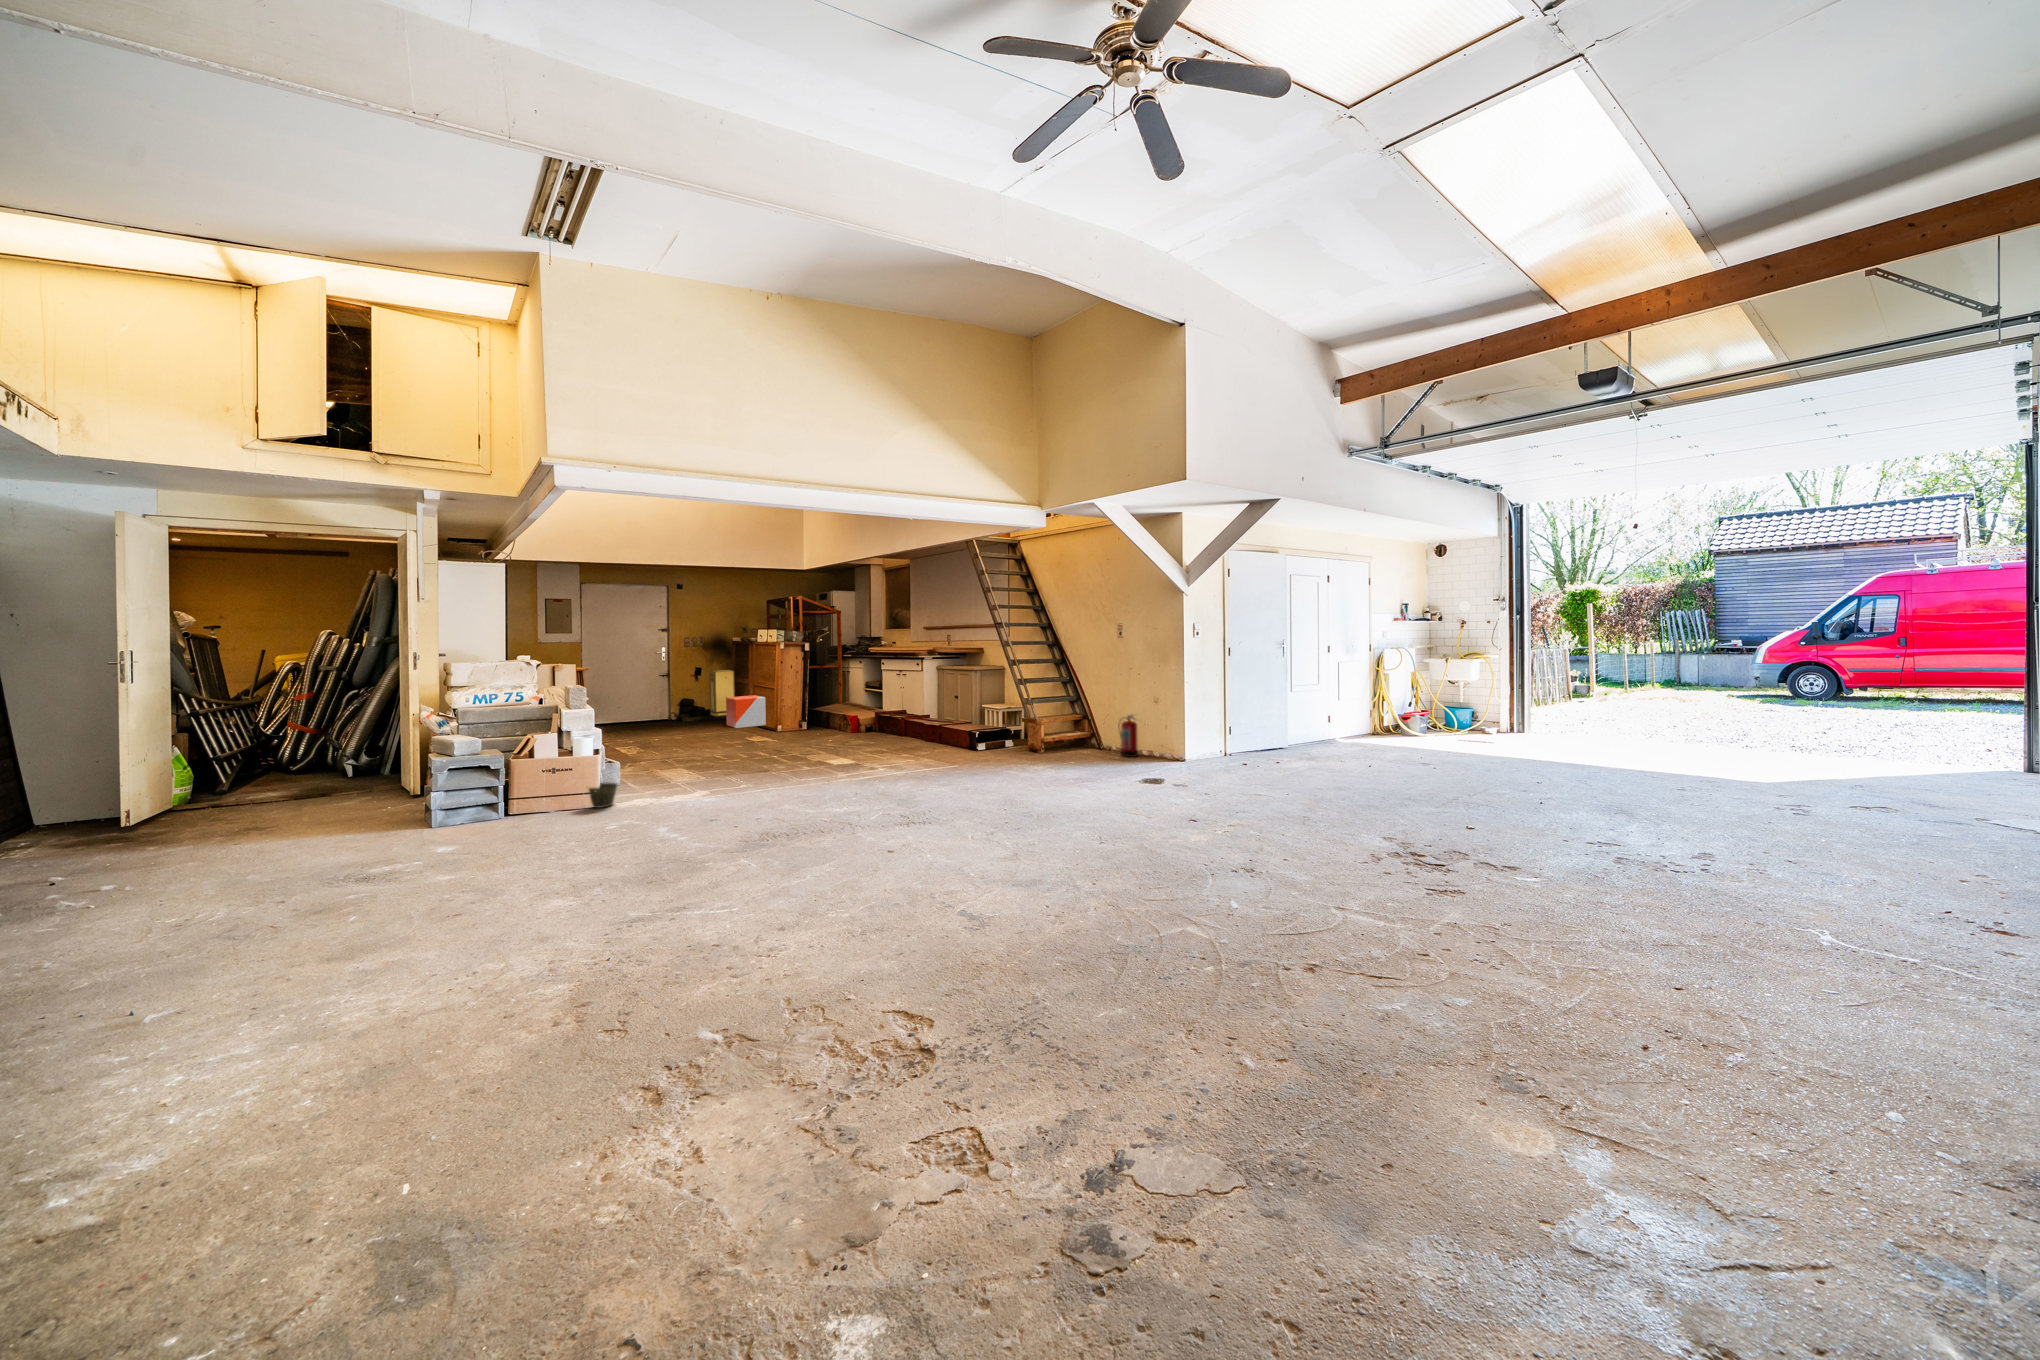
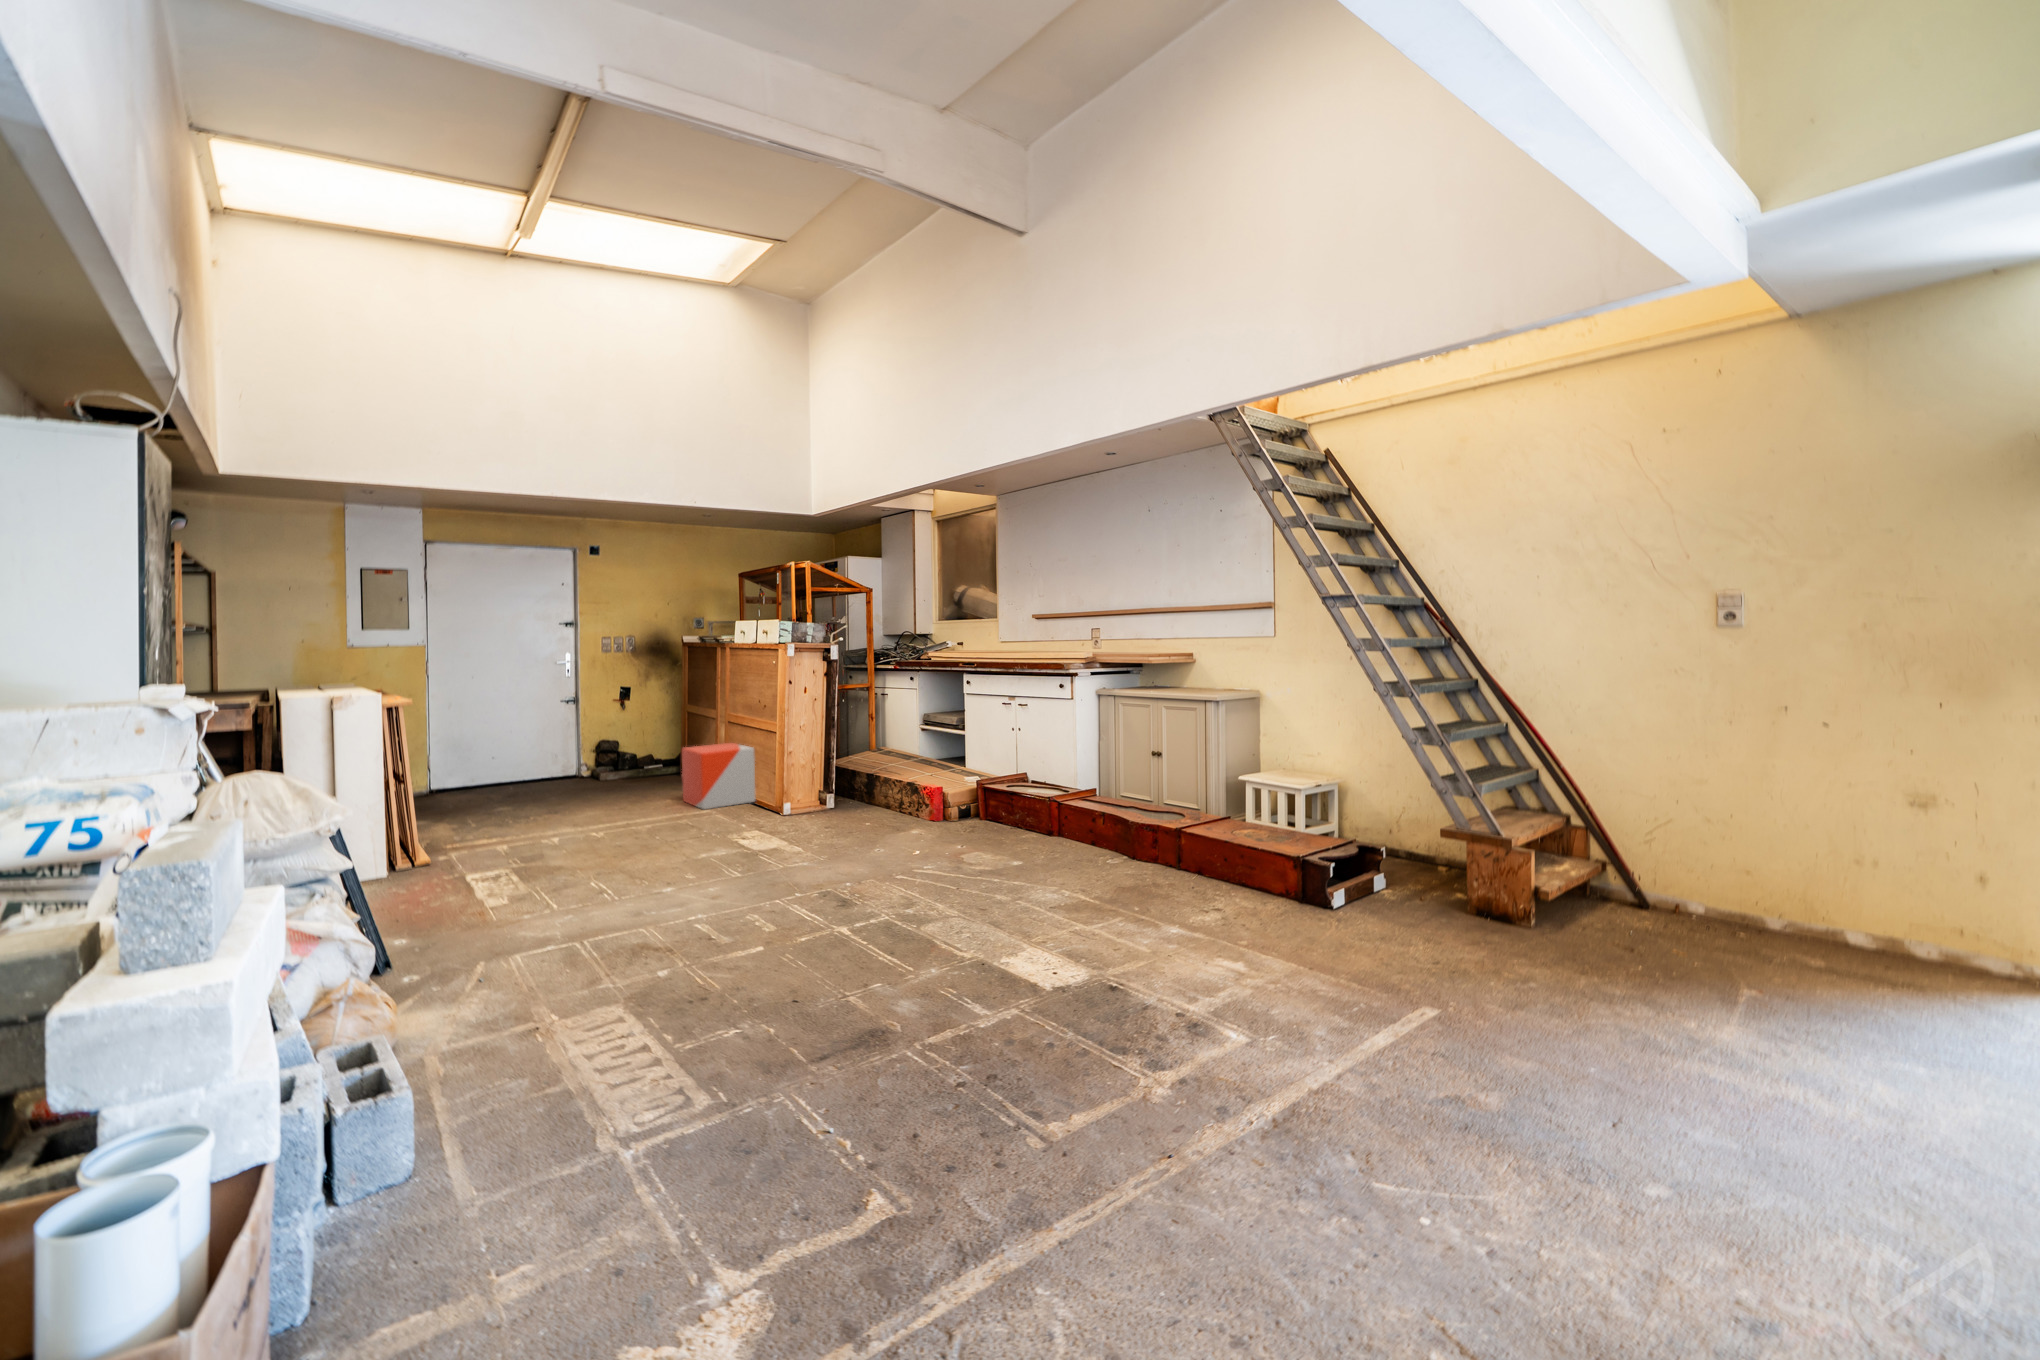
storage cabinet: present [709,670,735,717] -> none [645,692,689,777]
fire extinguisher: present [1118,715,1138,757] -> none [1730,829,1845,950]
bucket: present [589,783,617,808] -> none [312,1111,430,1263]

